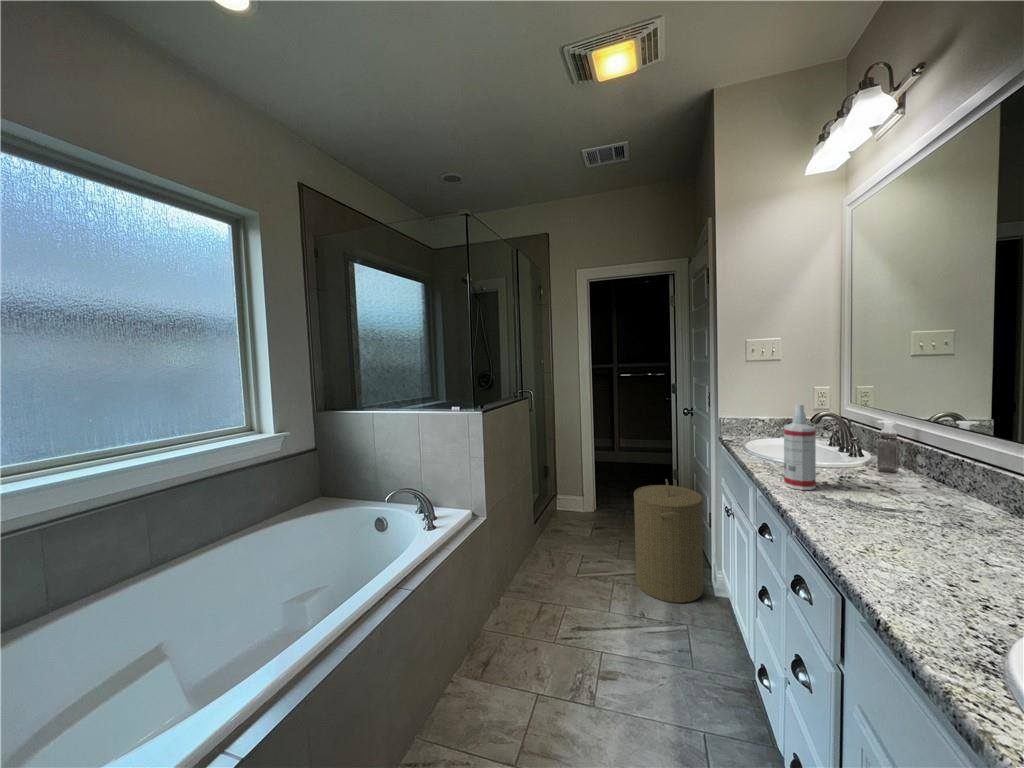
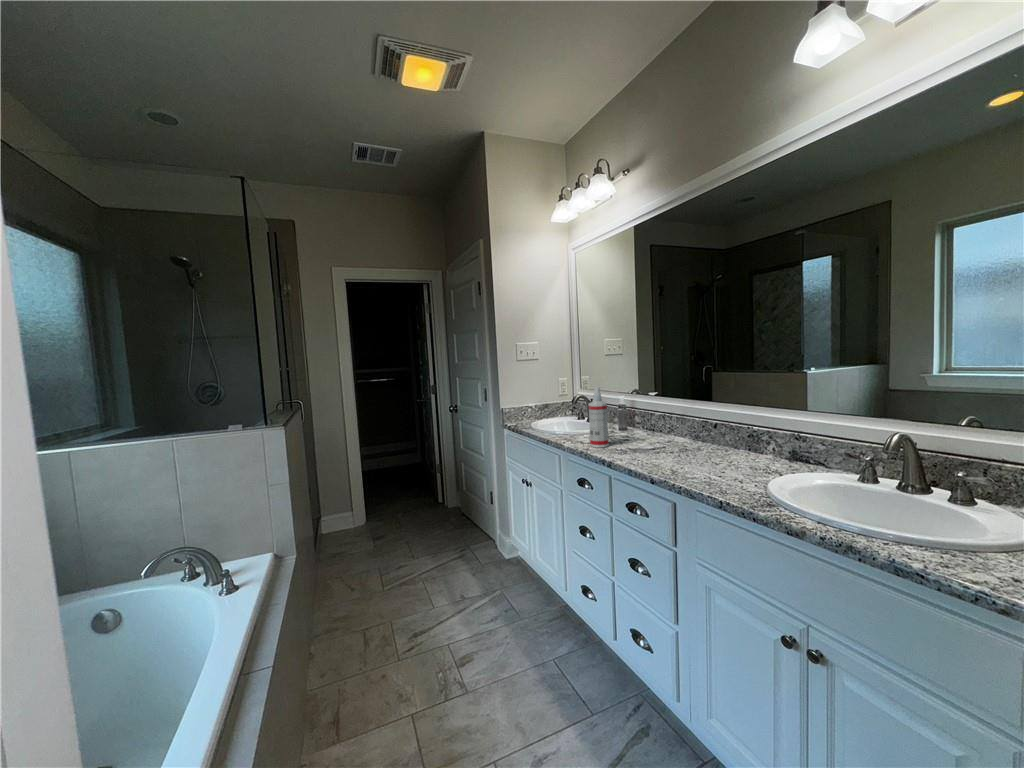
laundry hamper: present [634,479,704,603] -> none [434,470,498,581]

